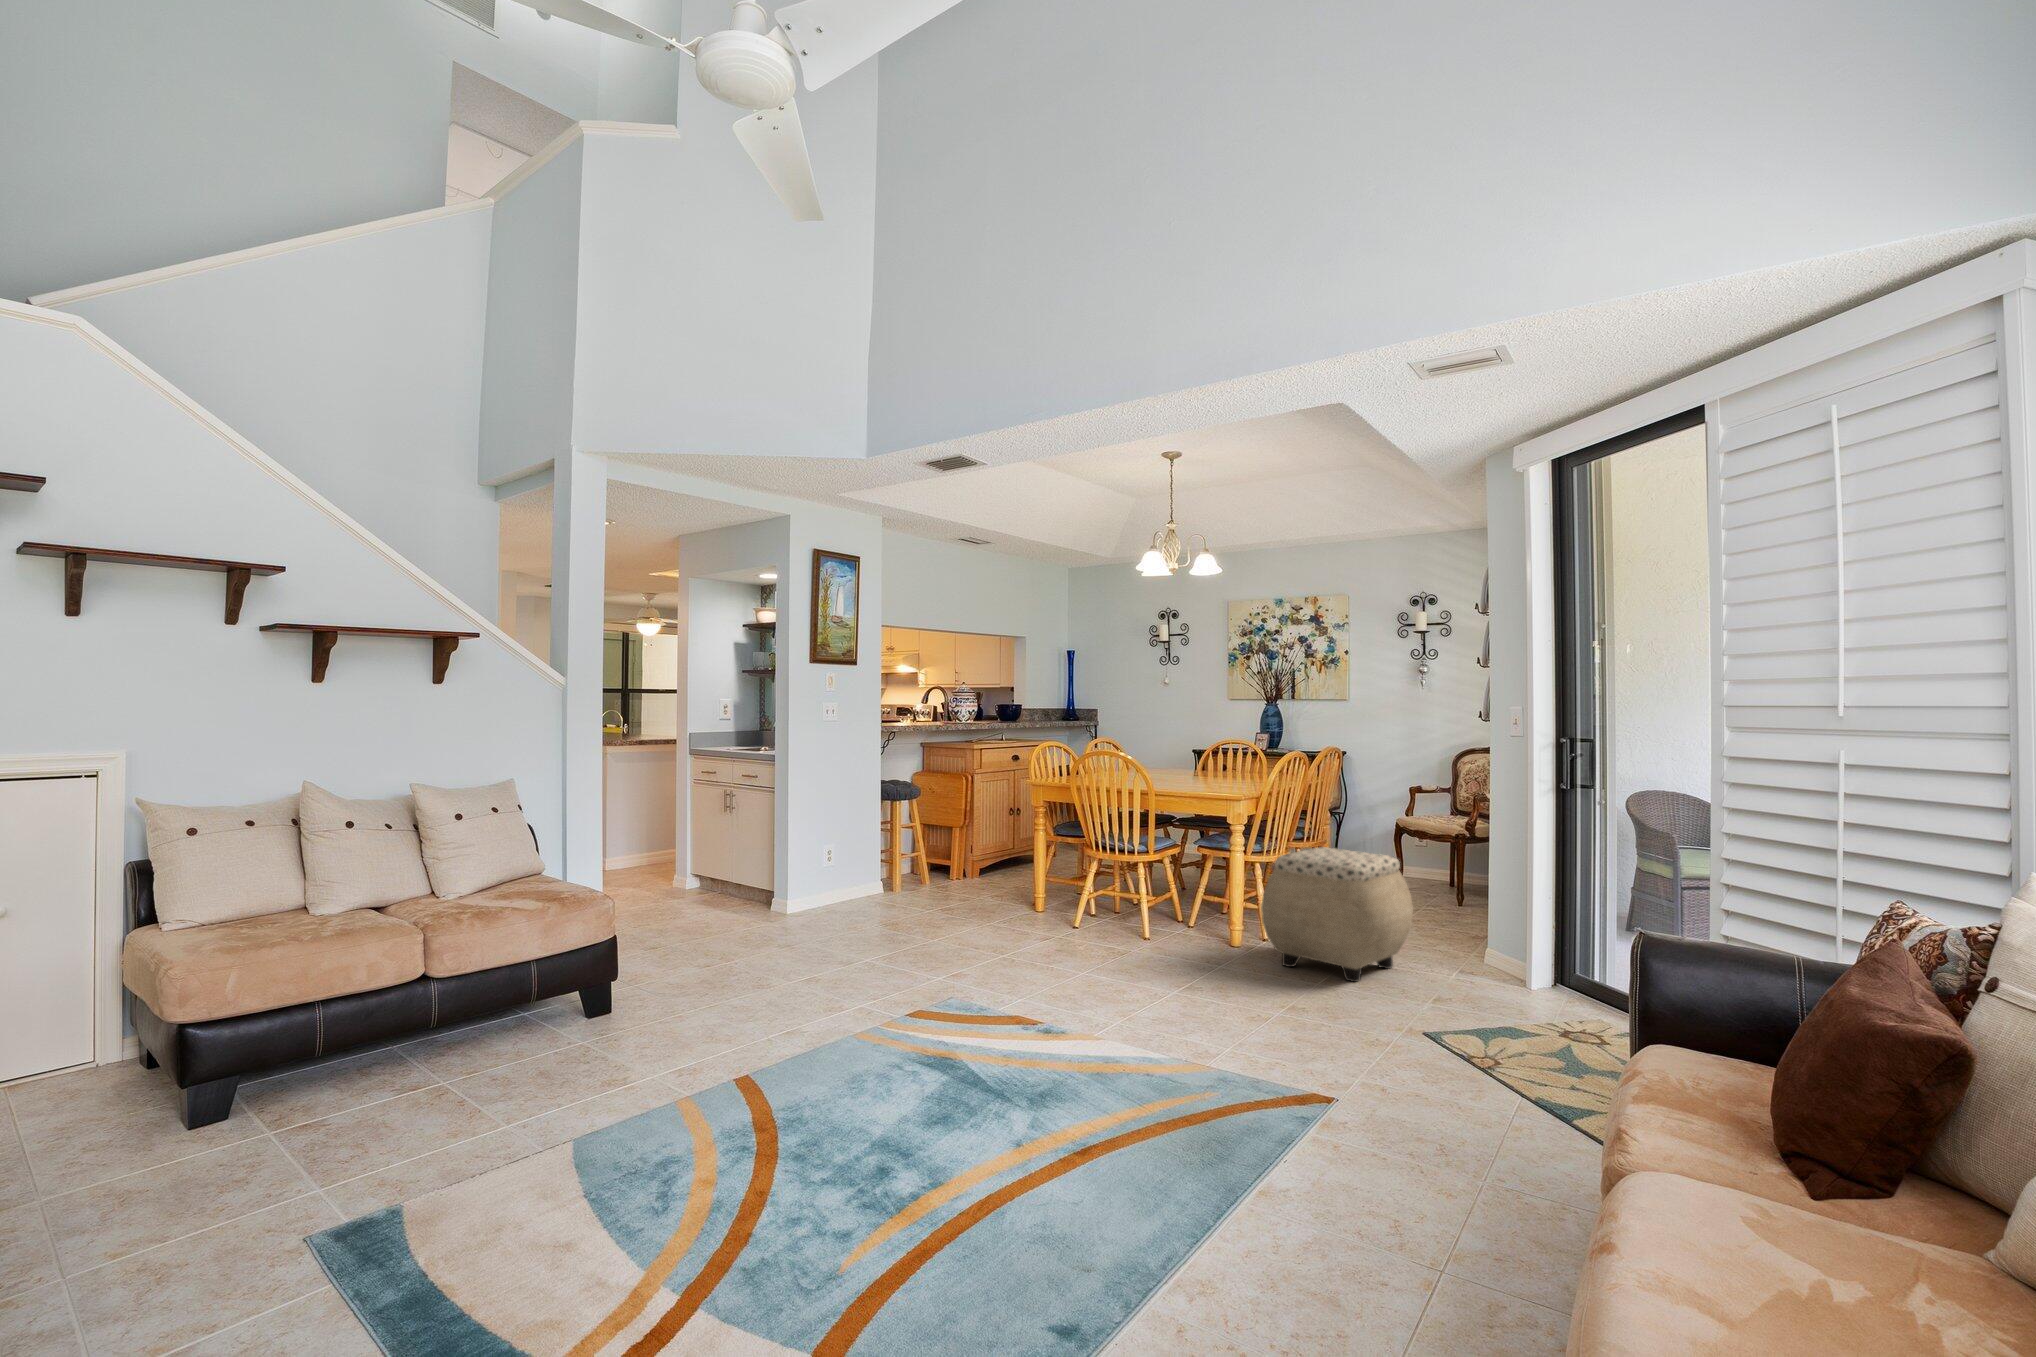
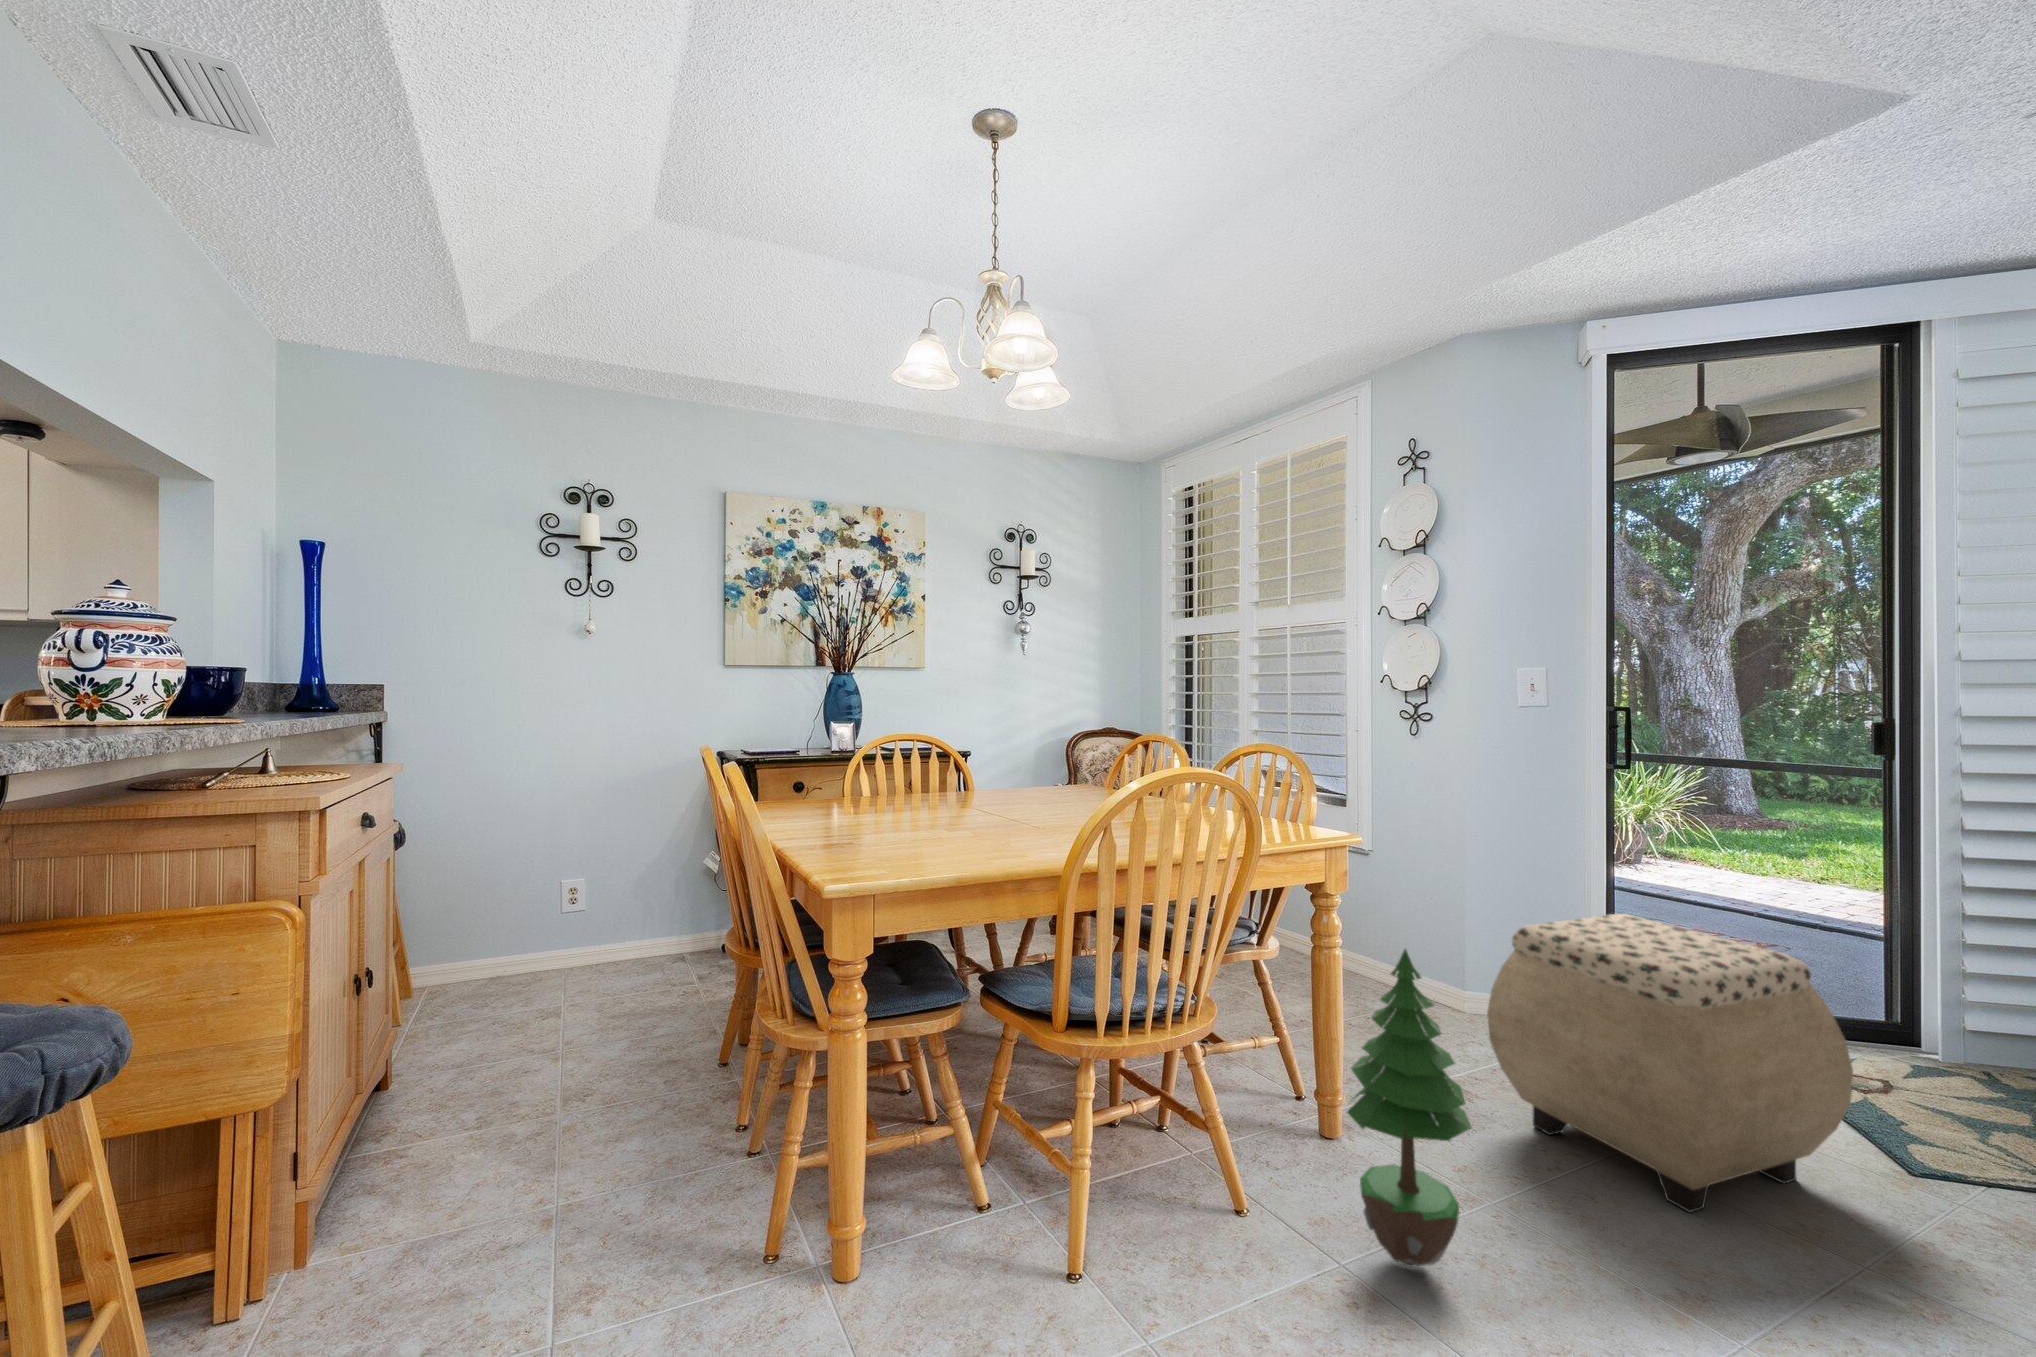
potted tree: none [1151,818,1194,937] -> present [1347,949,1472,1267]

